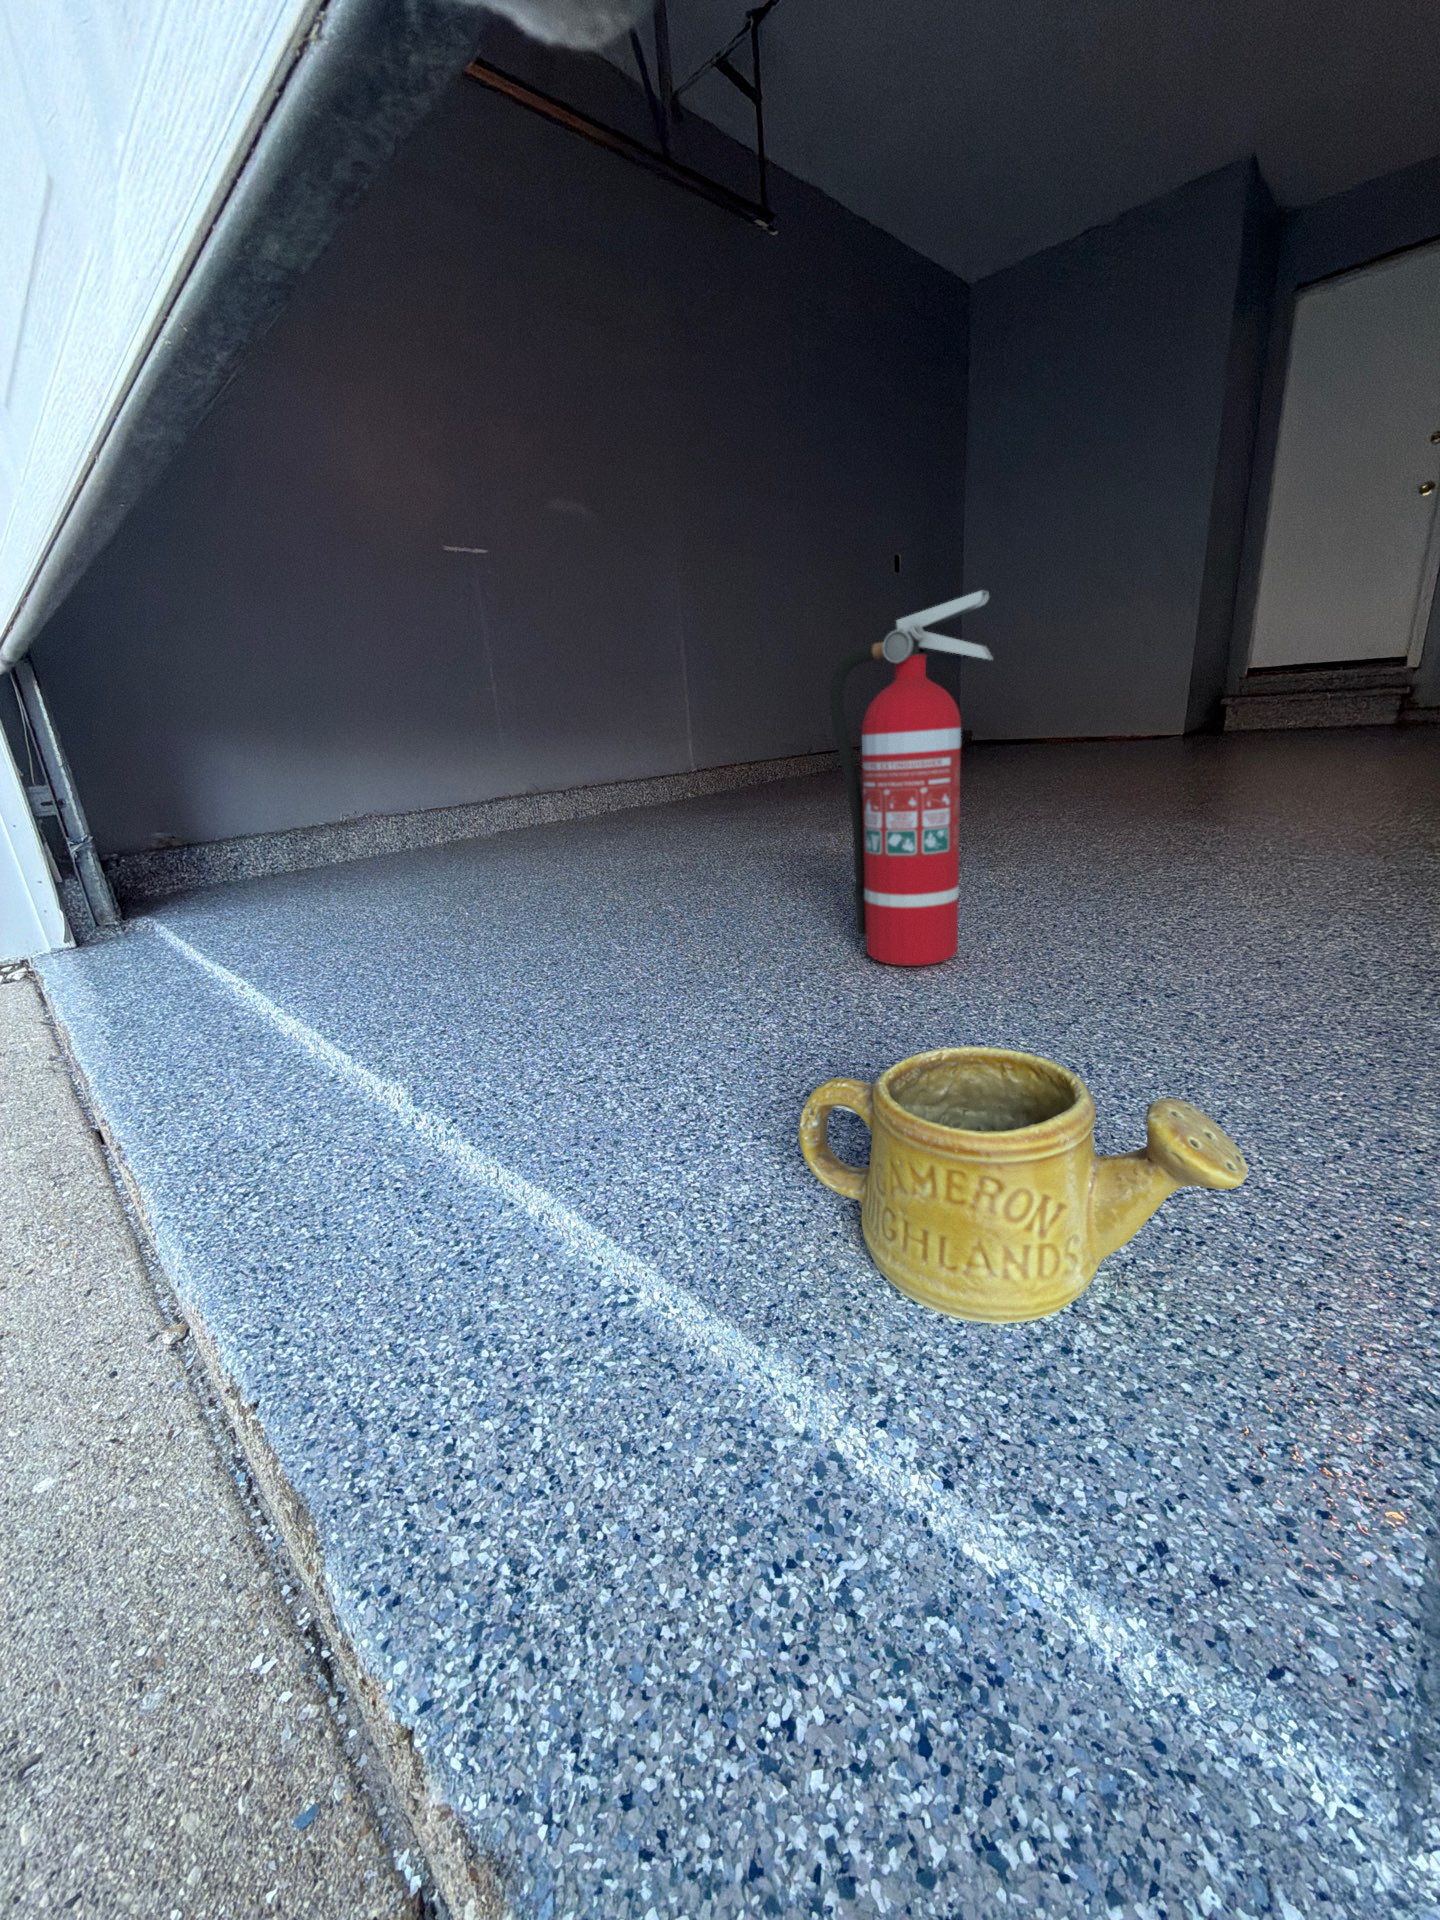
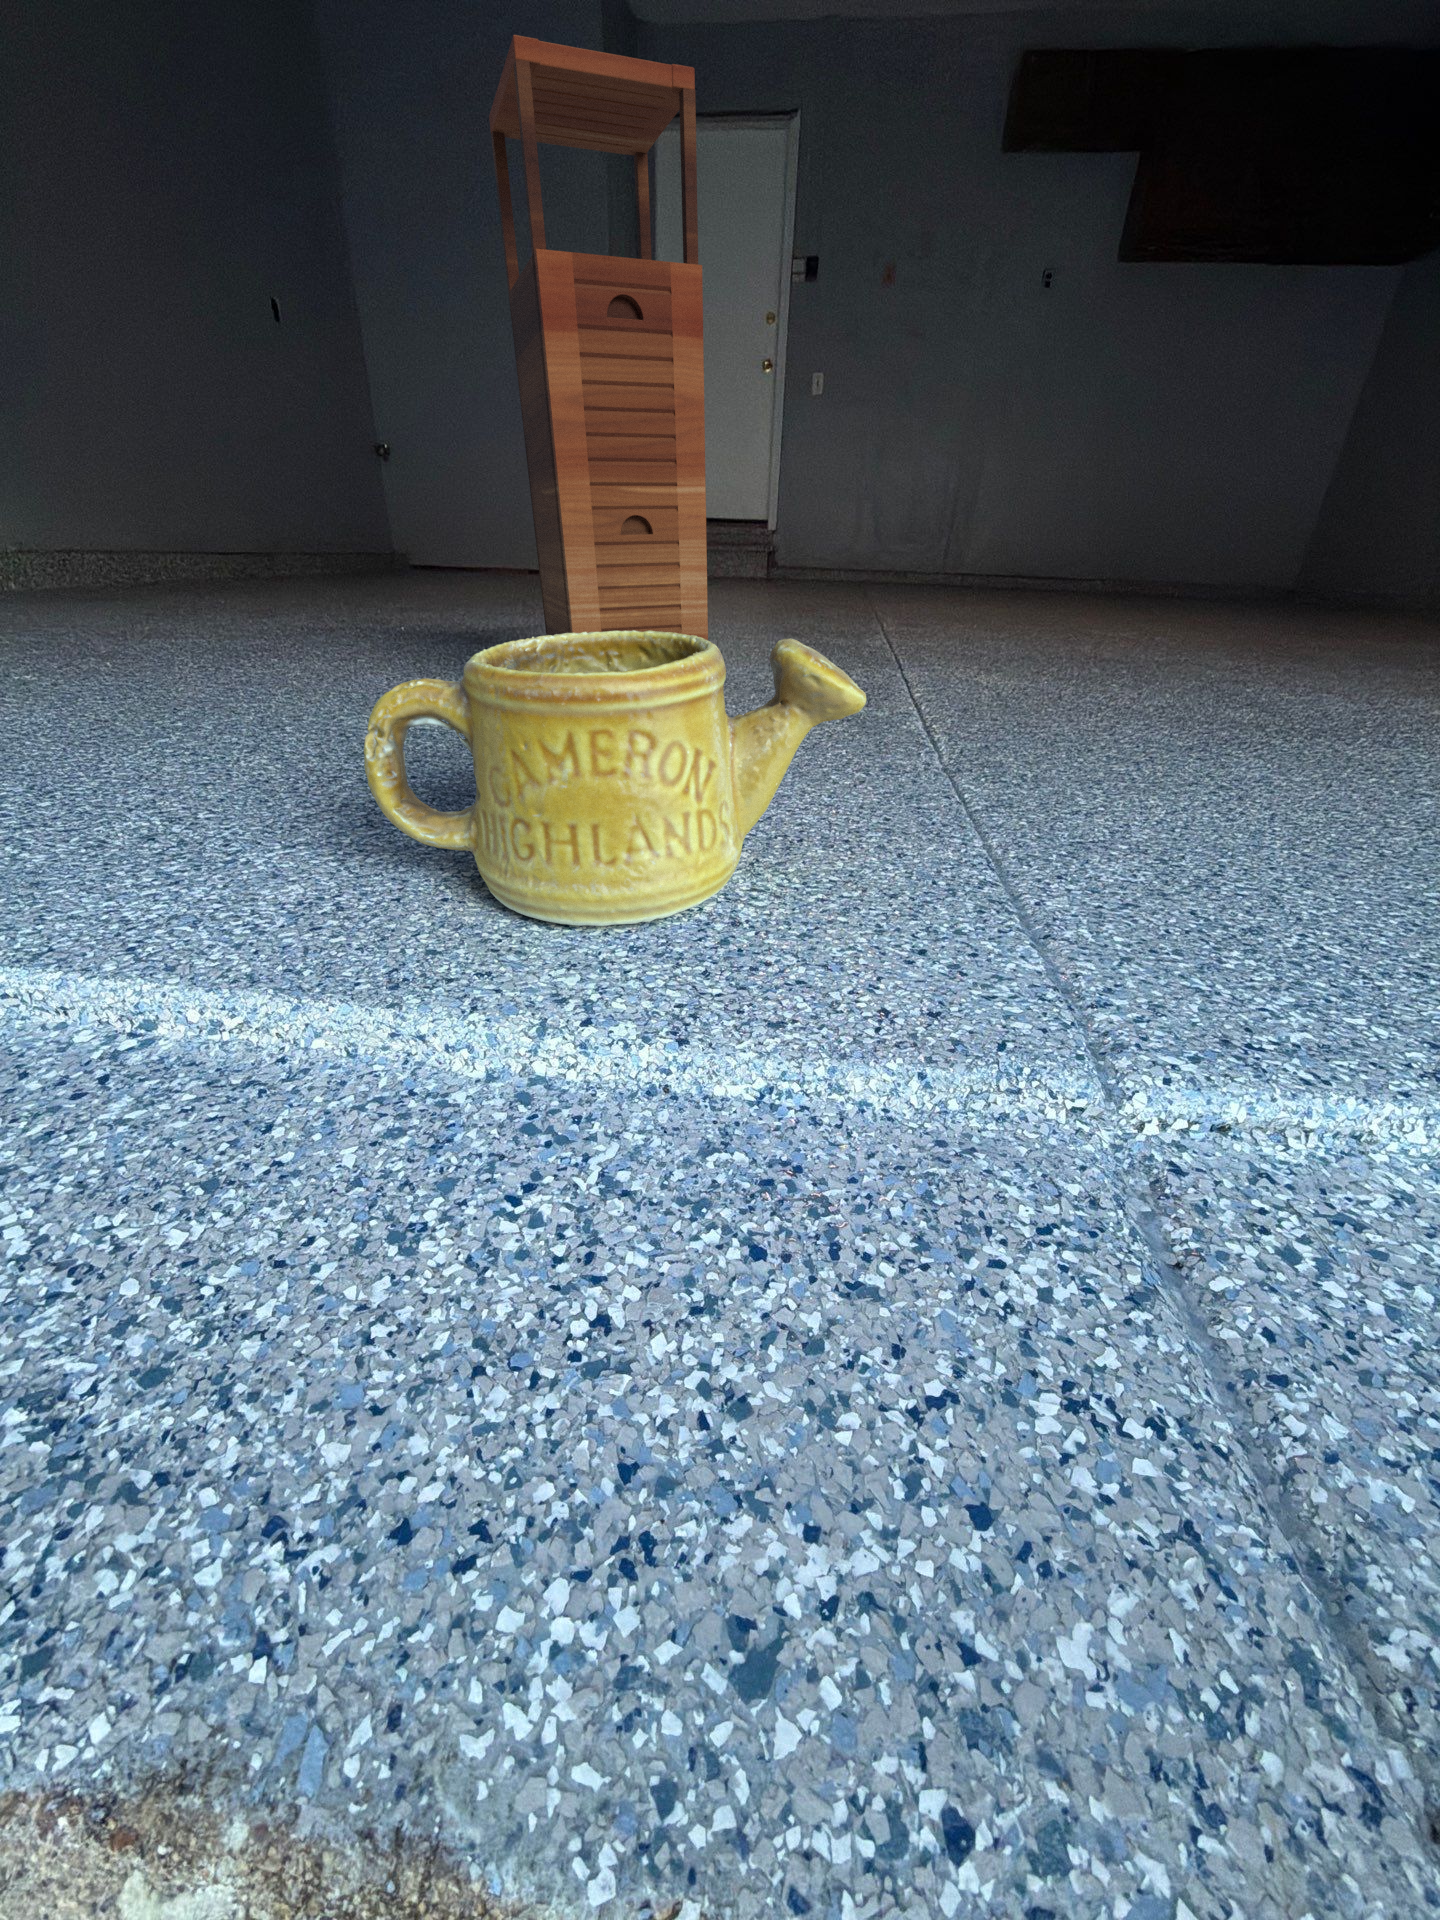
storage cabinet: none [1011,538,1205,1028] -> present [489,35,708,640]
fire extinguisher: present [830,591,993,966] -> none [230,127,483,684]

